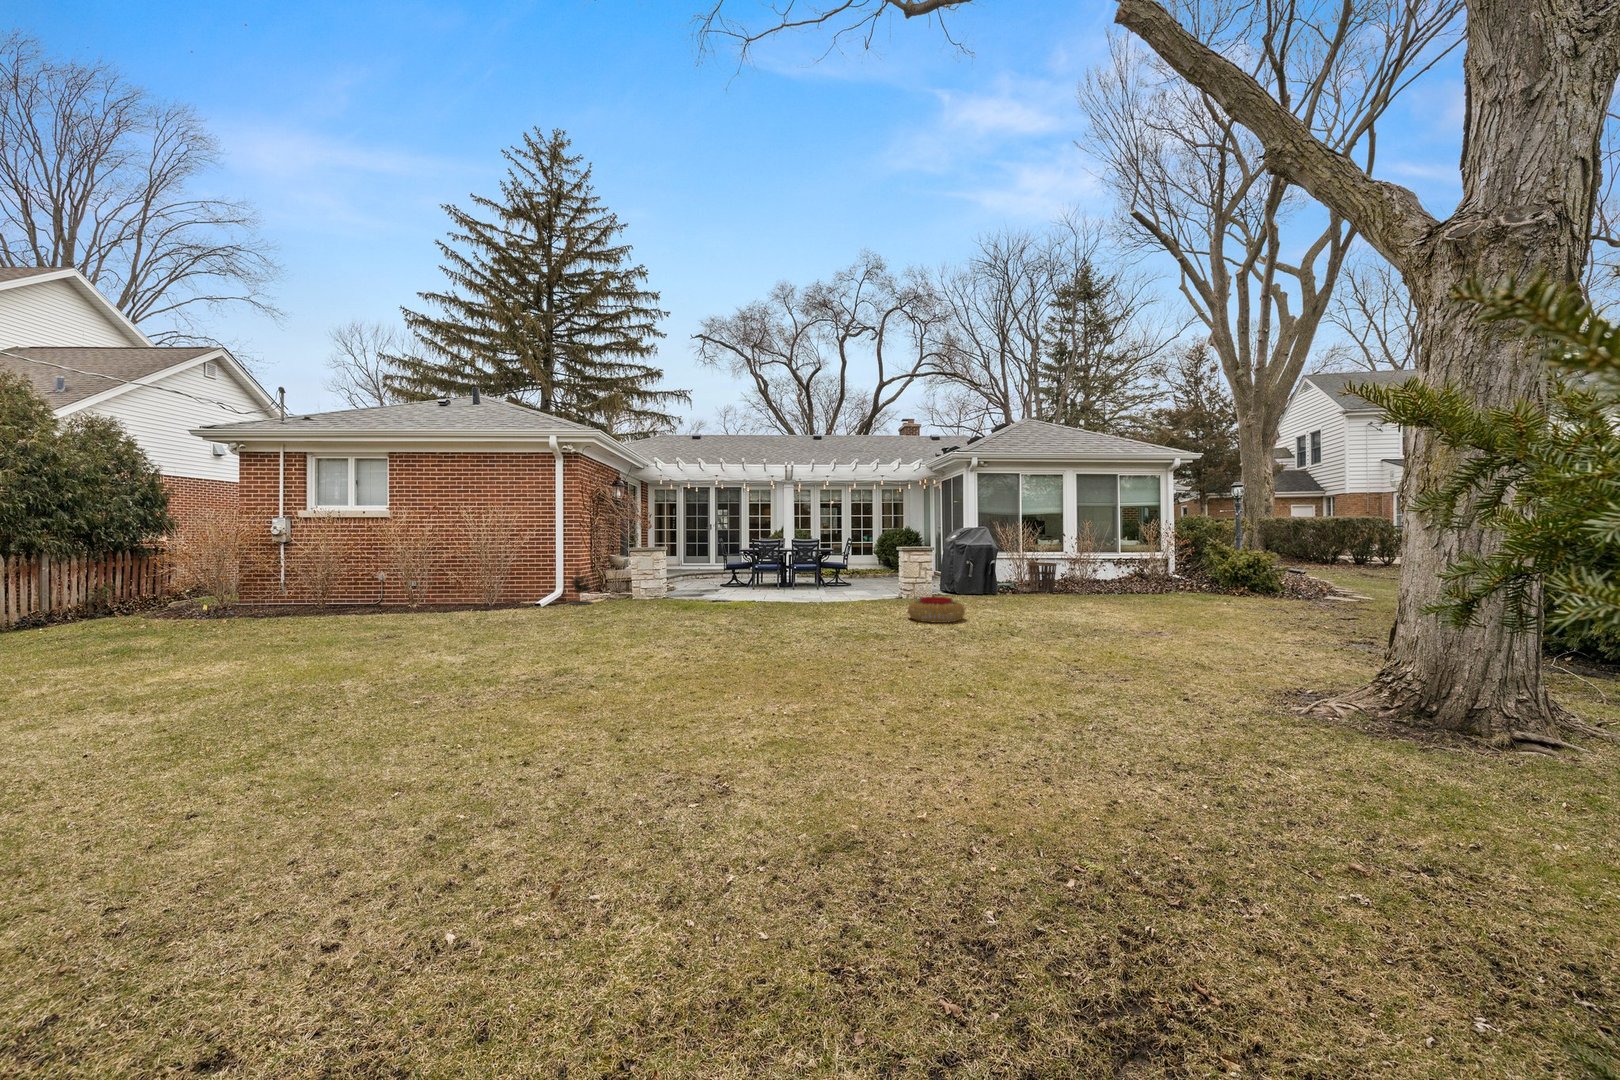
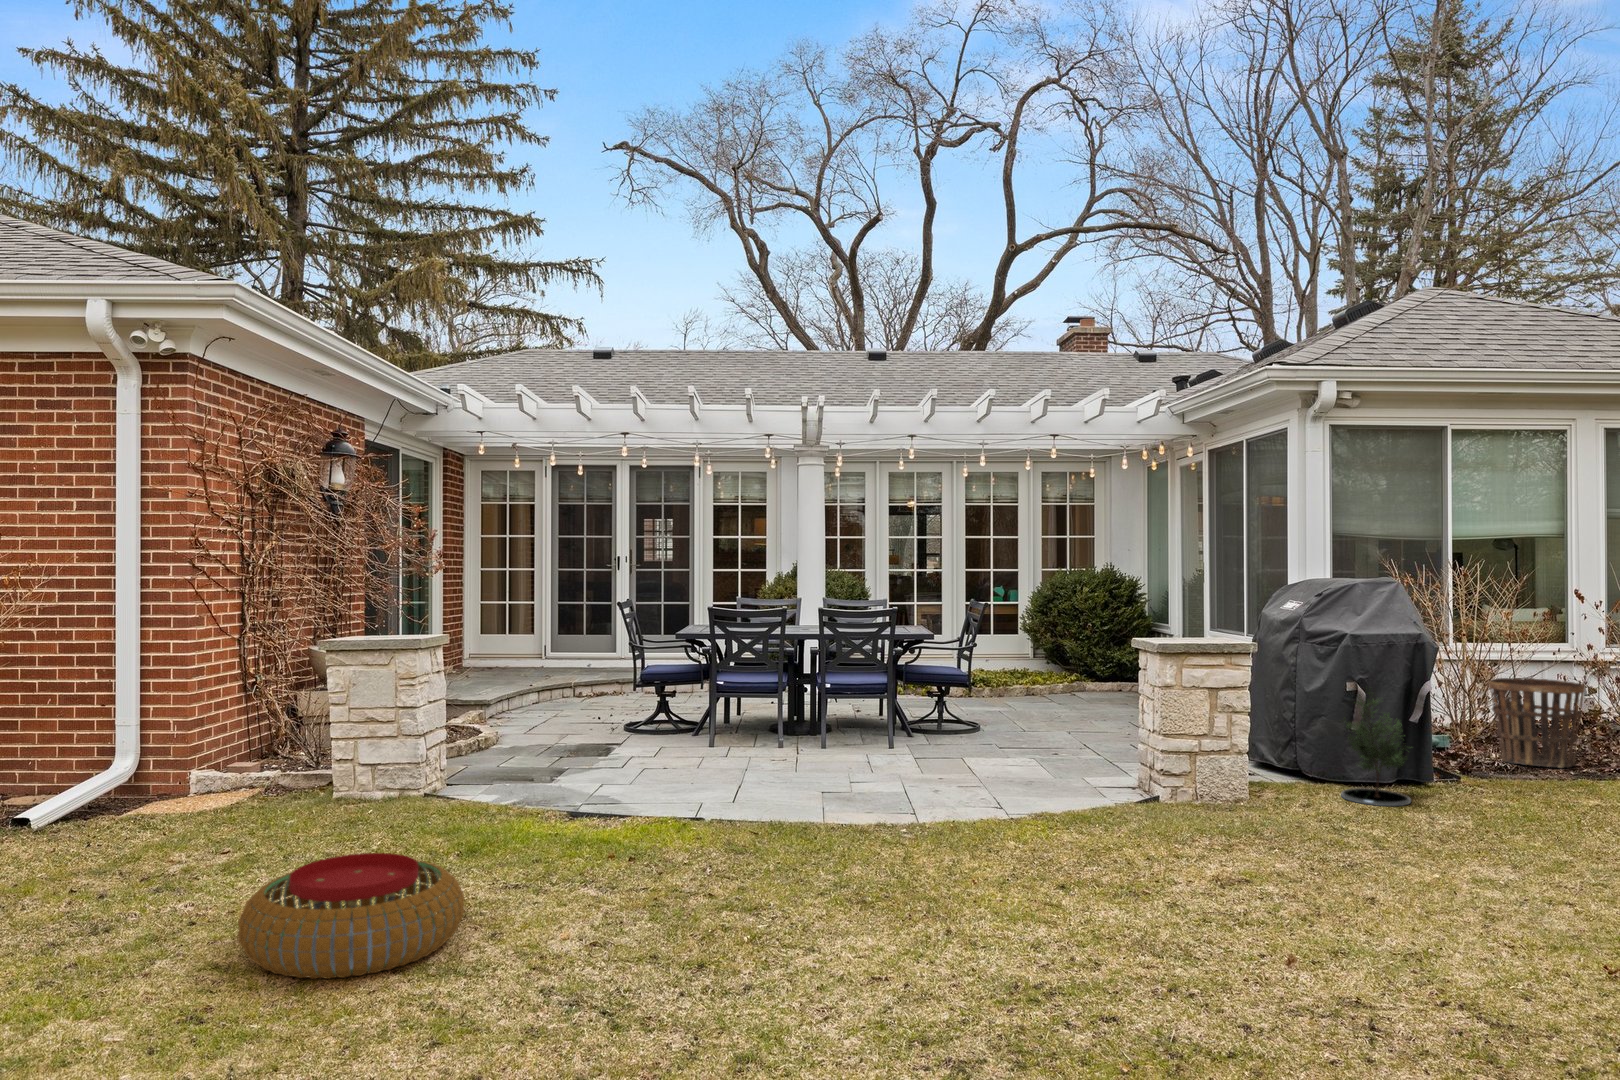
potted tree: present [570,566,592,605] -> present [1341,692,1411,806]
pouf: present [908,597,965,623] -> present [238,853,465,979]

